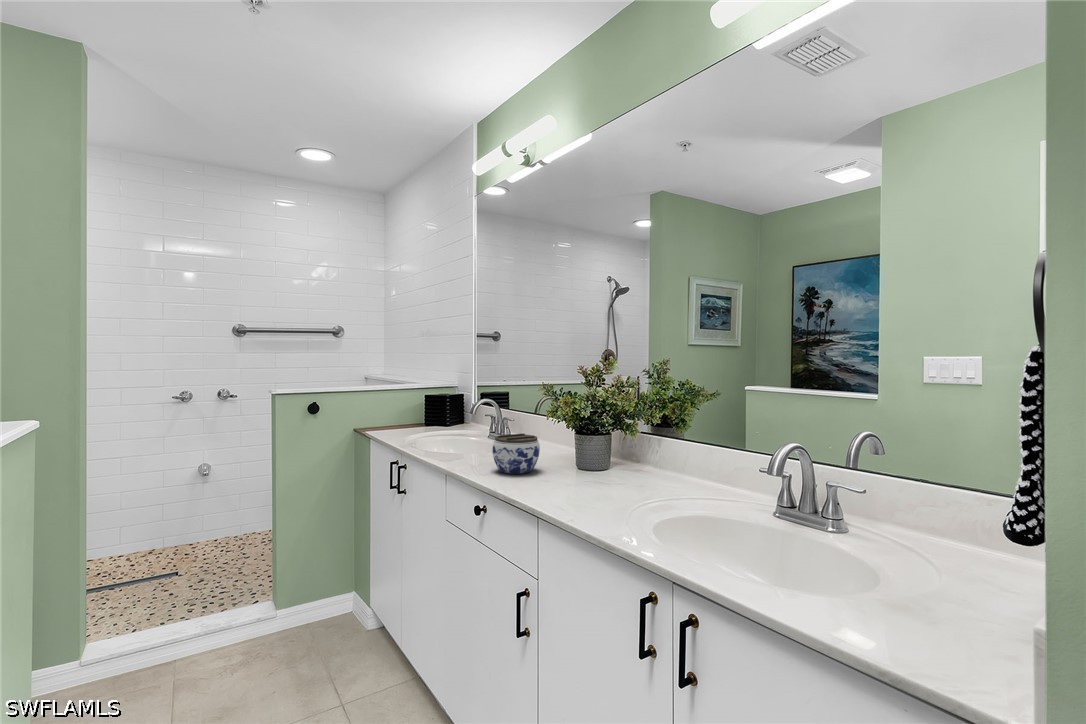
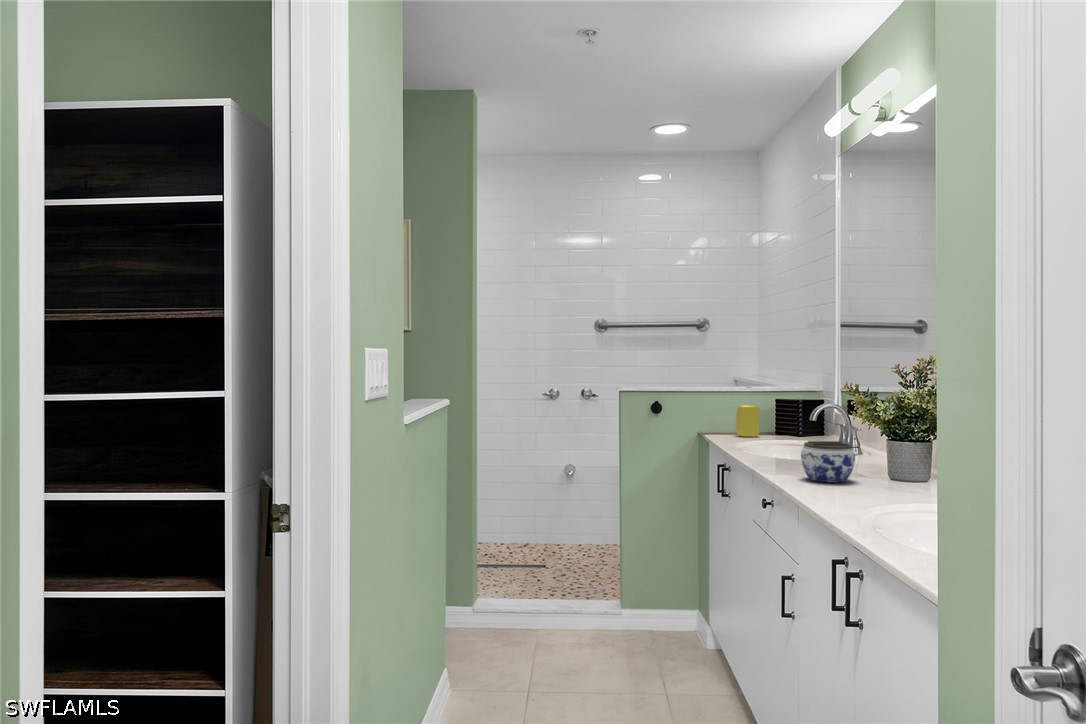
soap dispenser: none [386,385,408,429] -> present [736,387,760,437]

